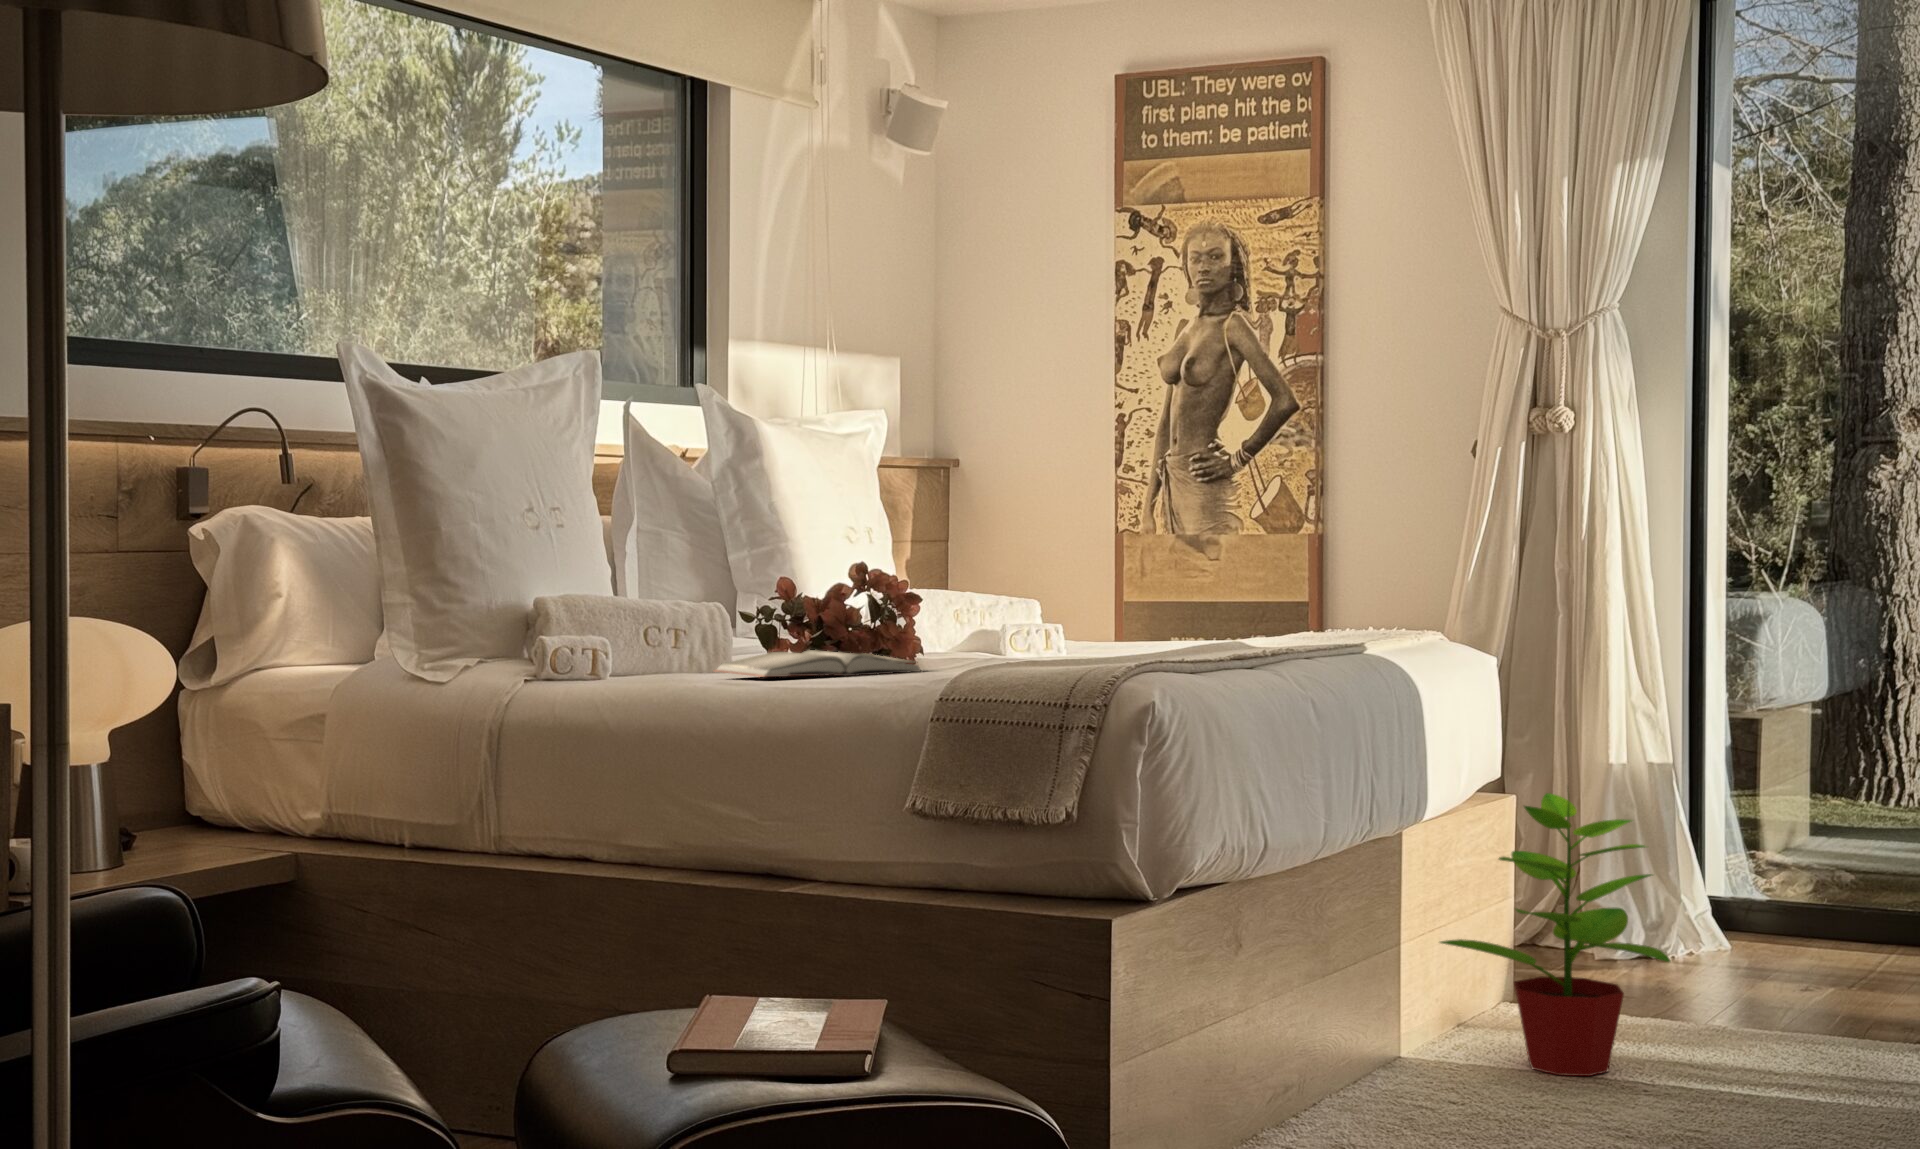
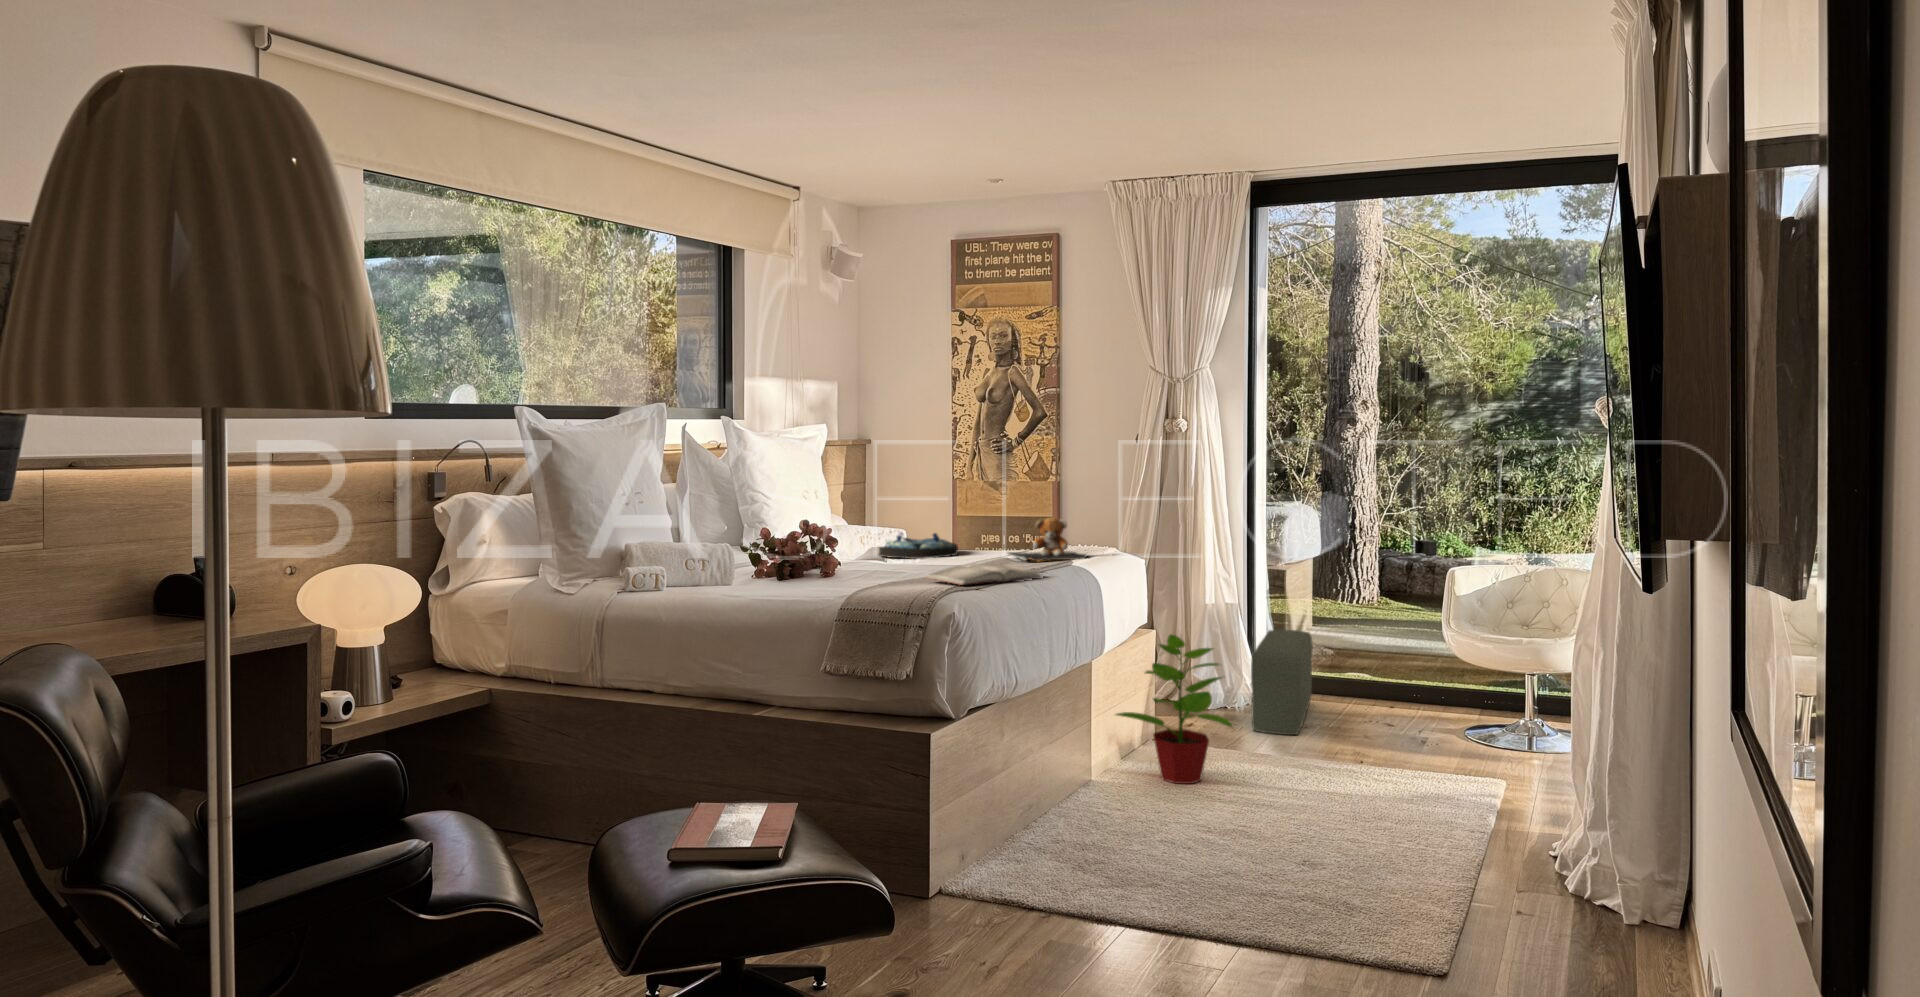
teddy bear: none [1231,567,1402,647] -> present [1008,518,1090,561]
serving tray: none [983,608,1139,652] -> present [879,533,958,559]
hardback book: present [715,650,921,677] -> present [927,564,1041,585]
pouf: none [1704,817,1825,1009] -> present [1251,629,1313,735]

